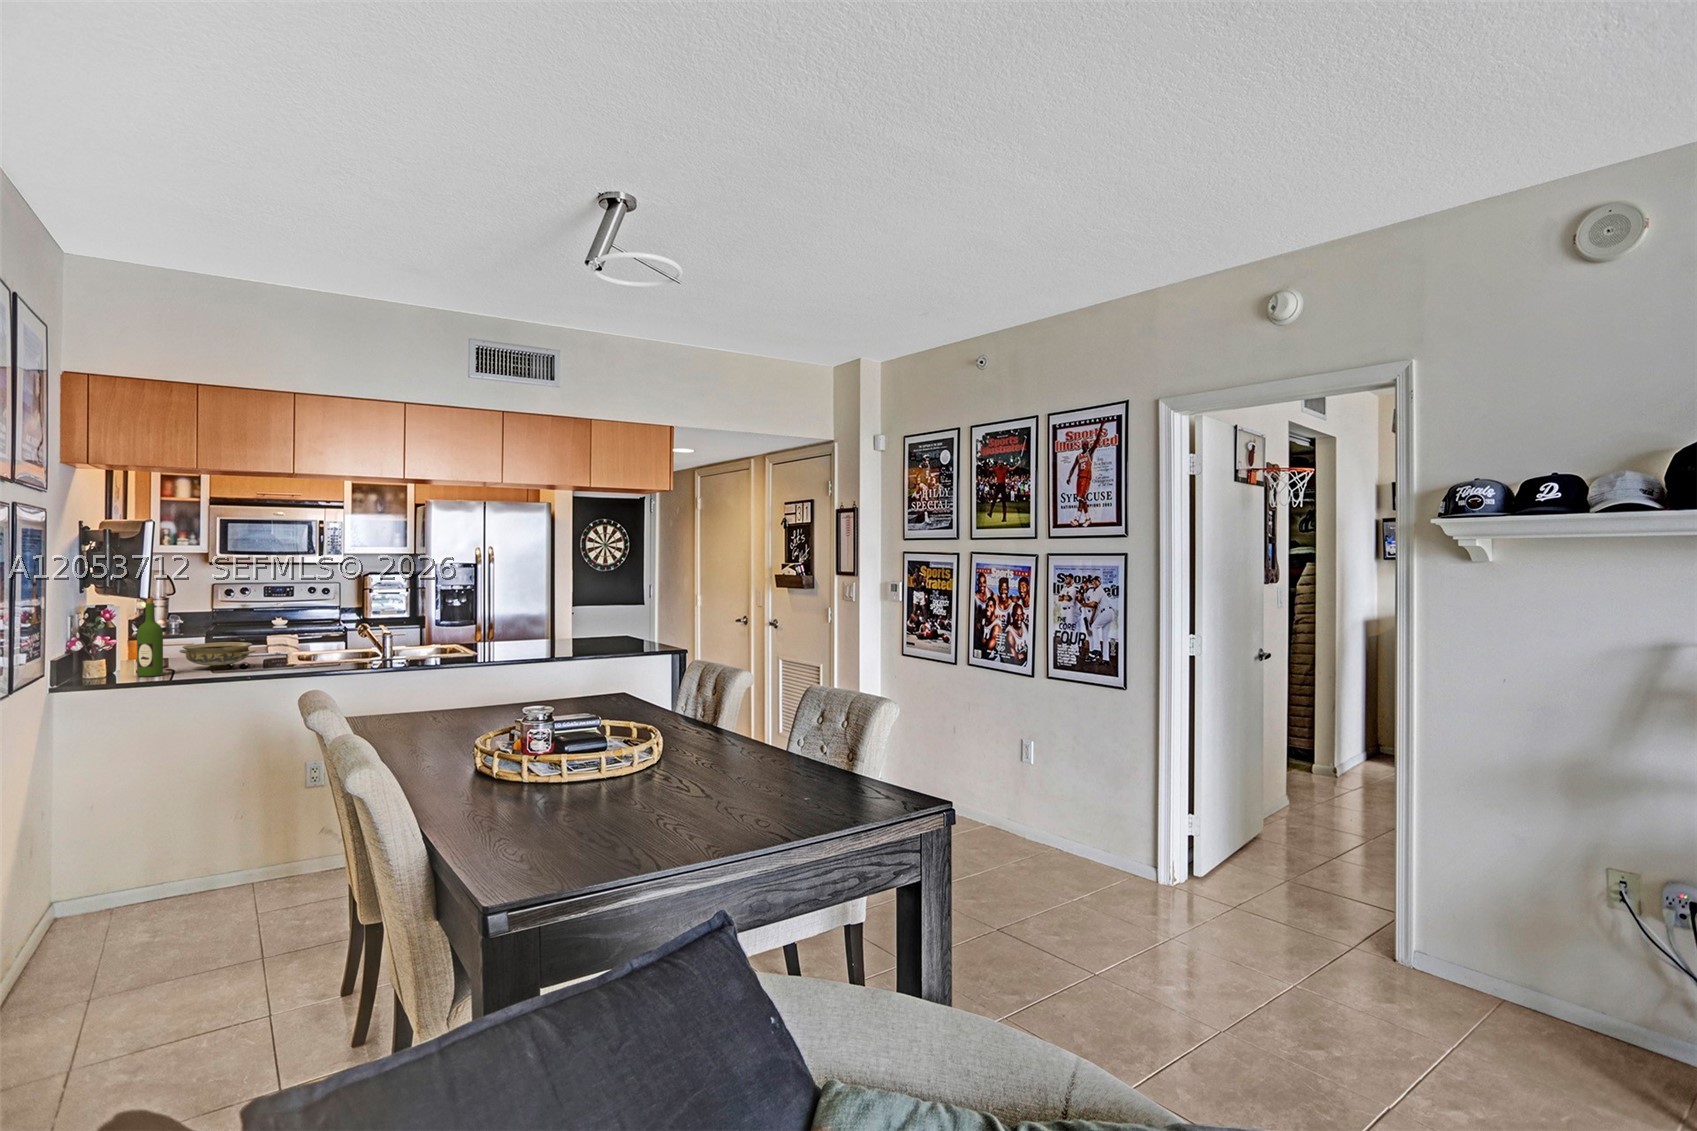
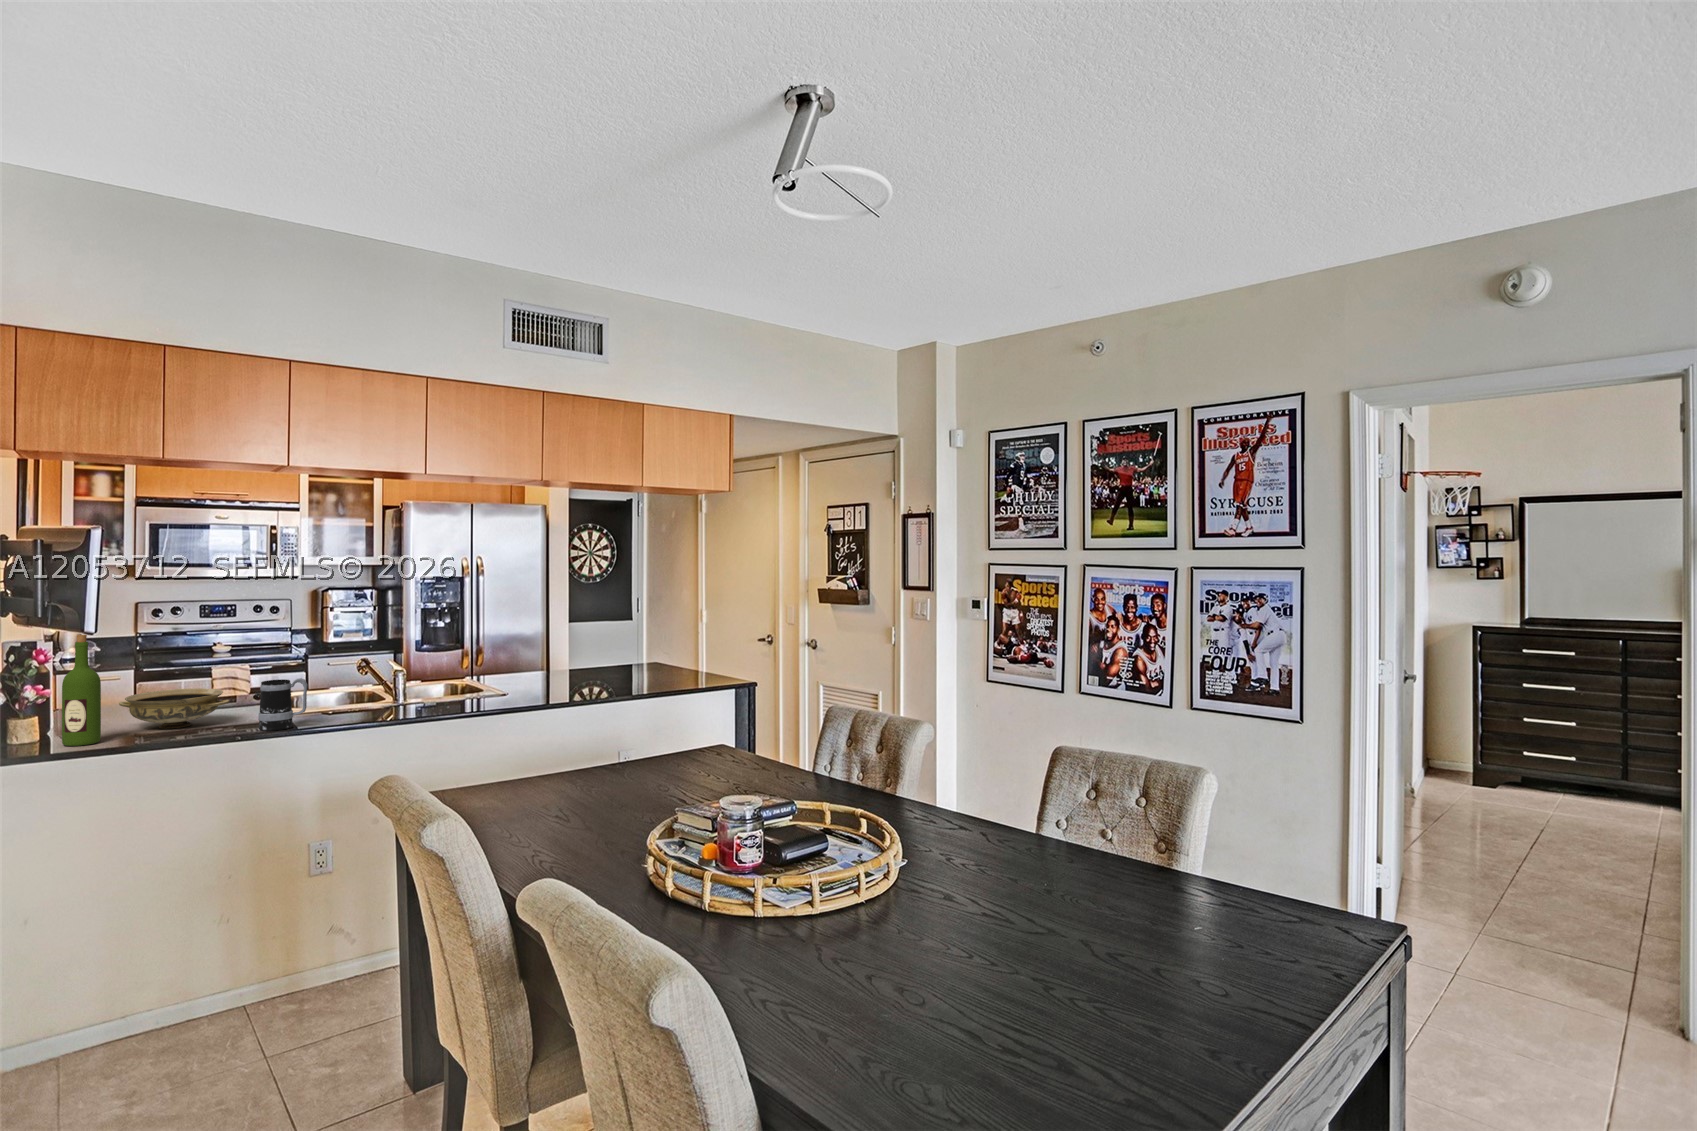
mug: none [273,634,309,672] -> present [258,678,308,731]

